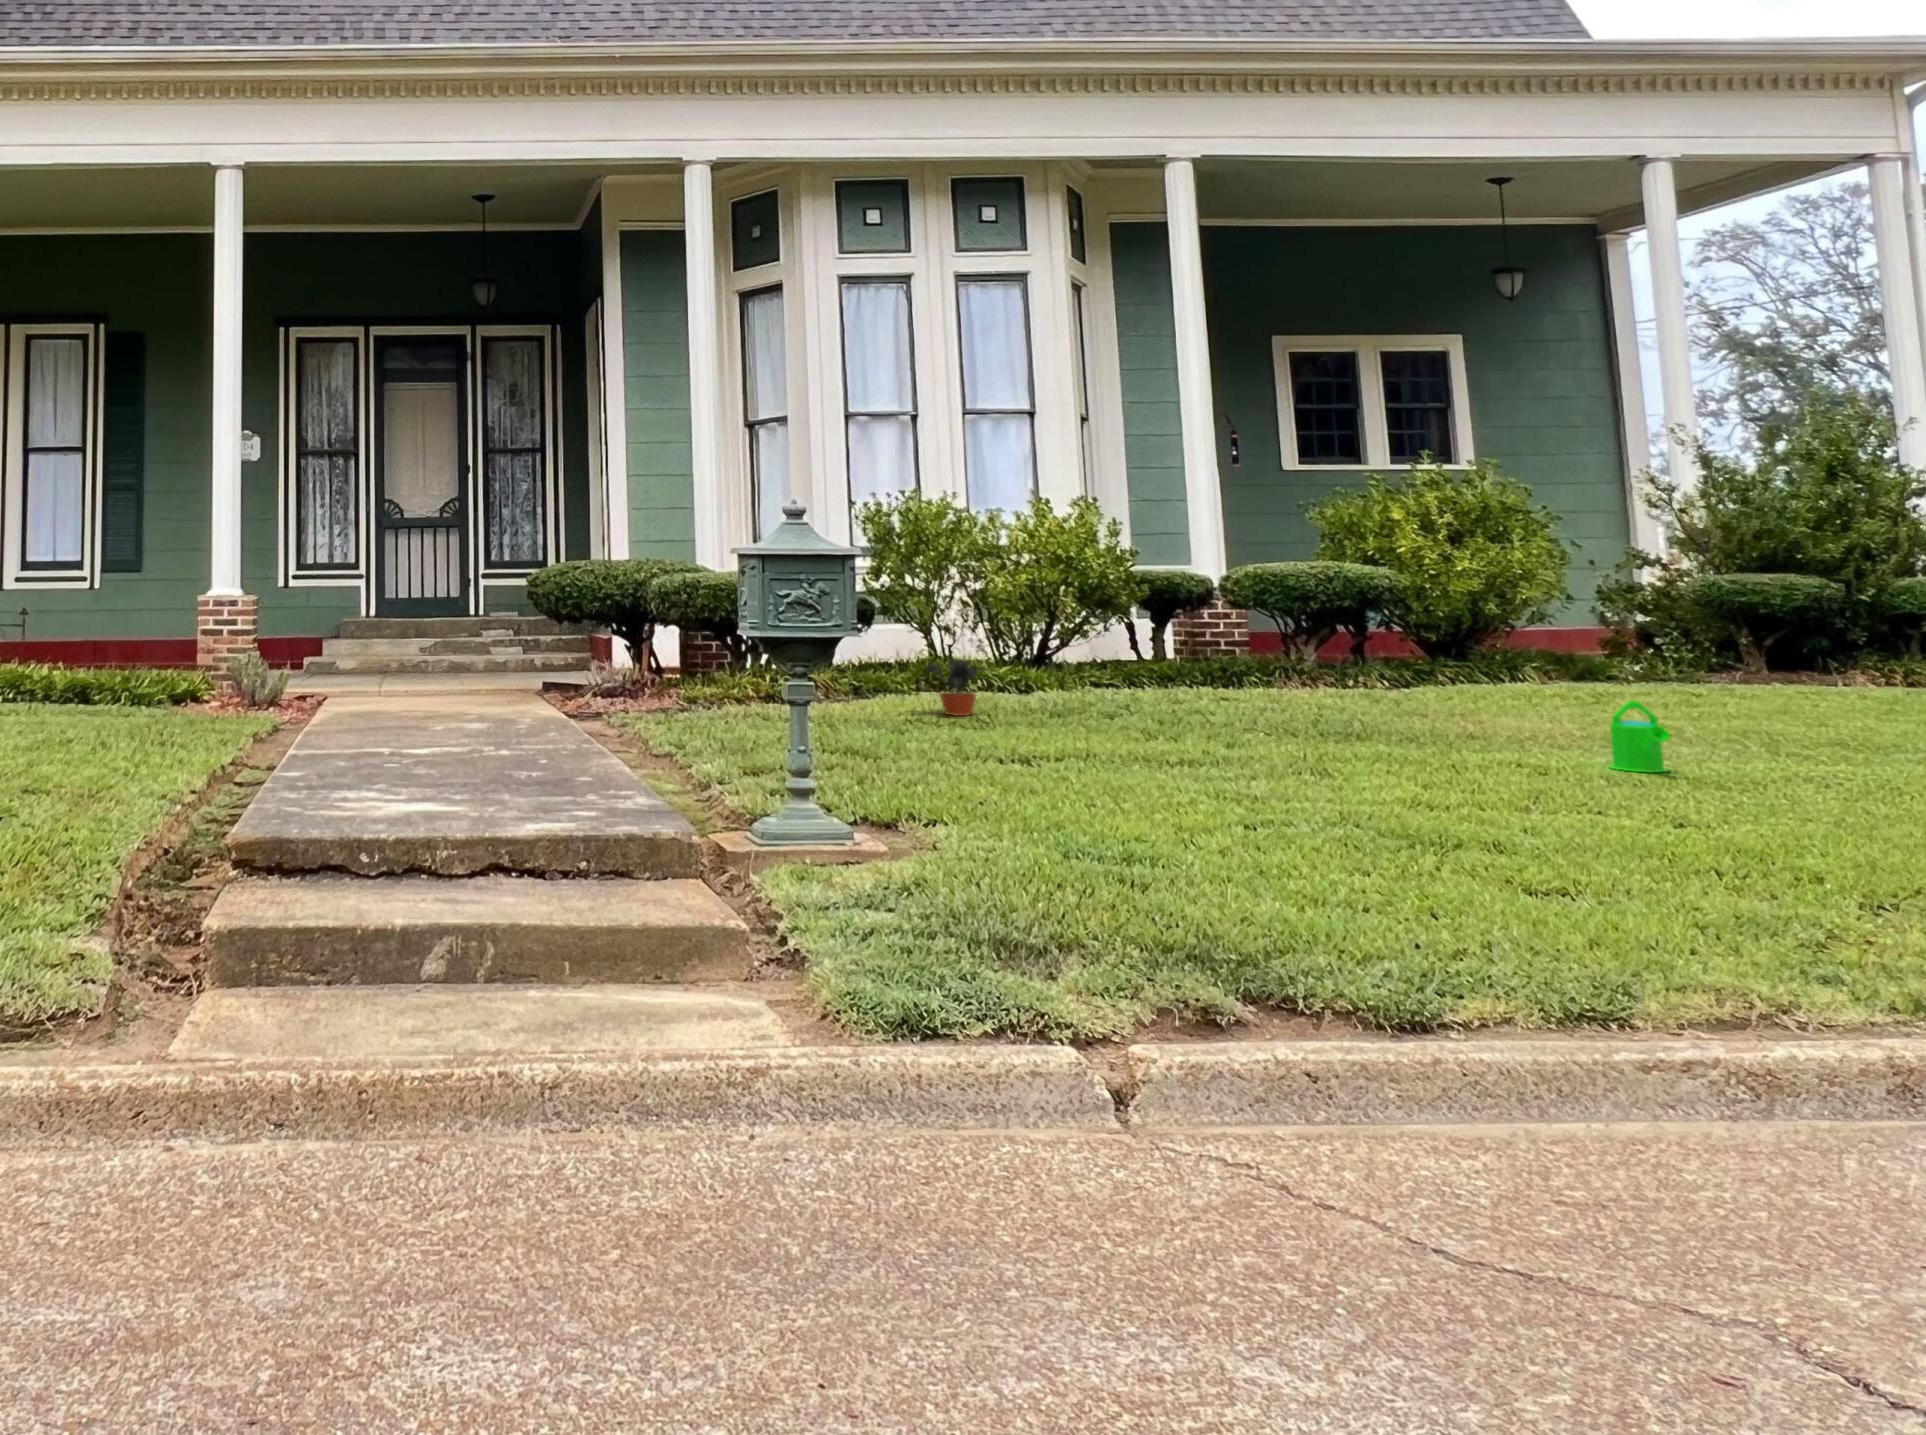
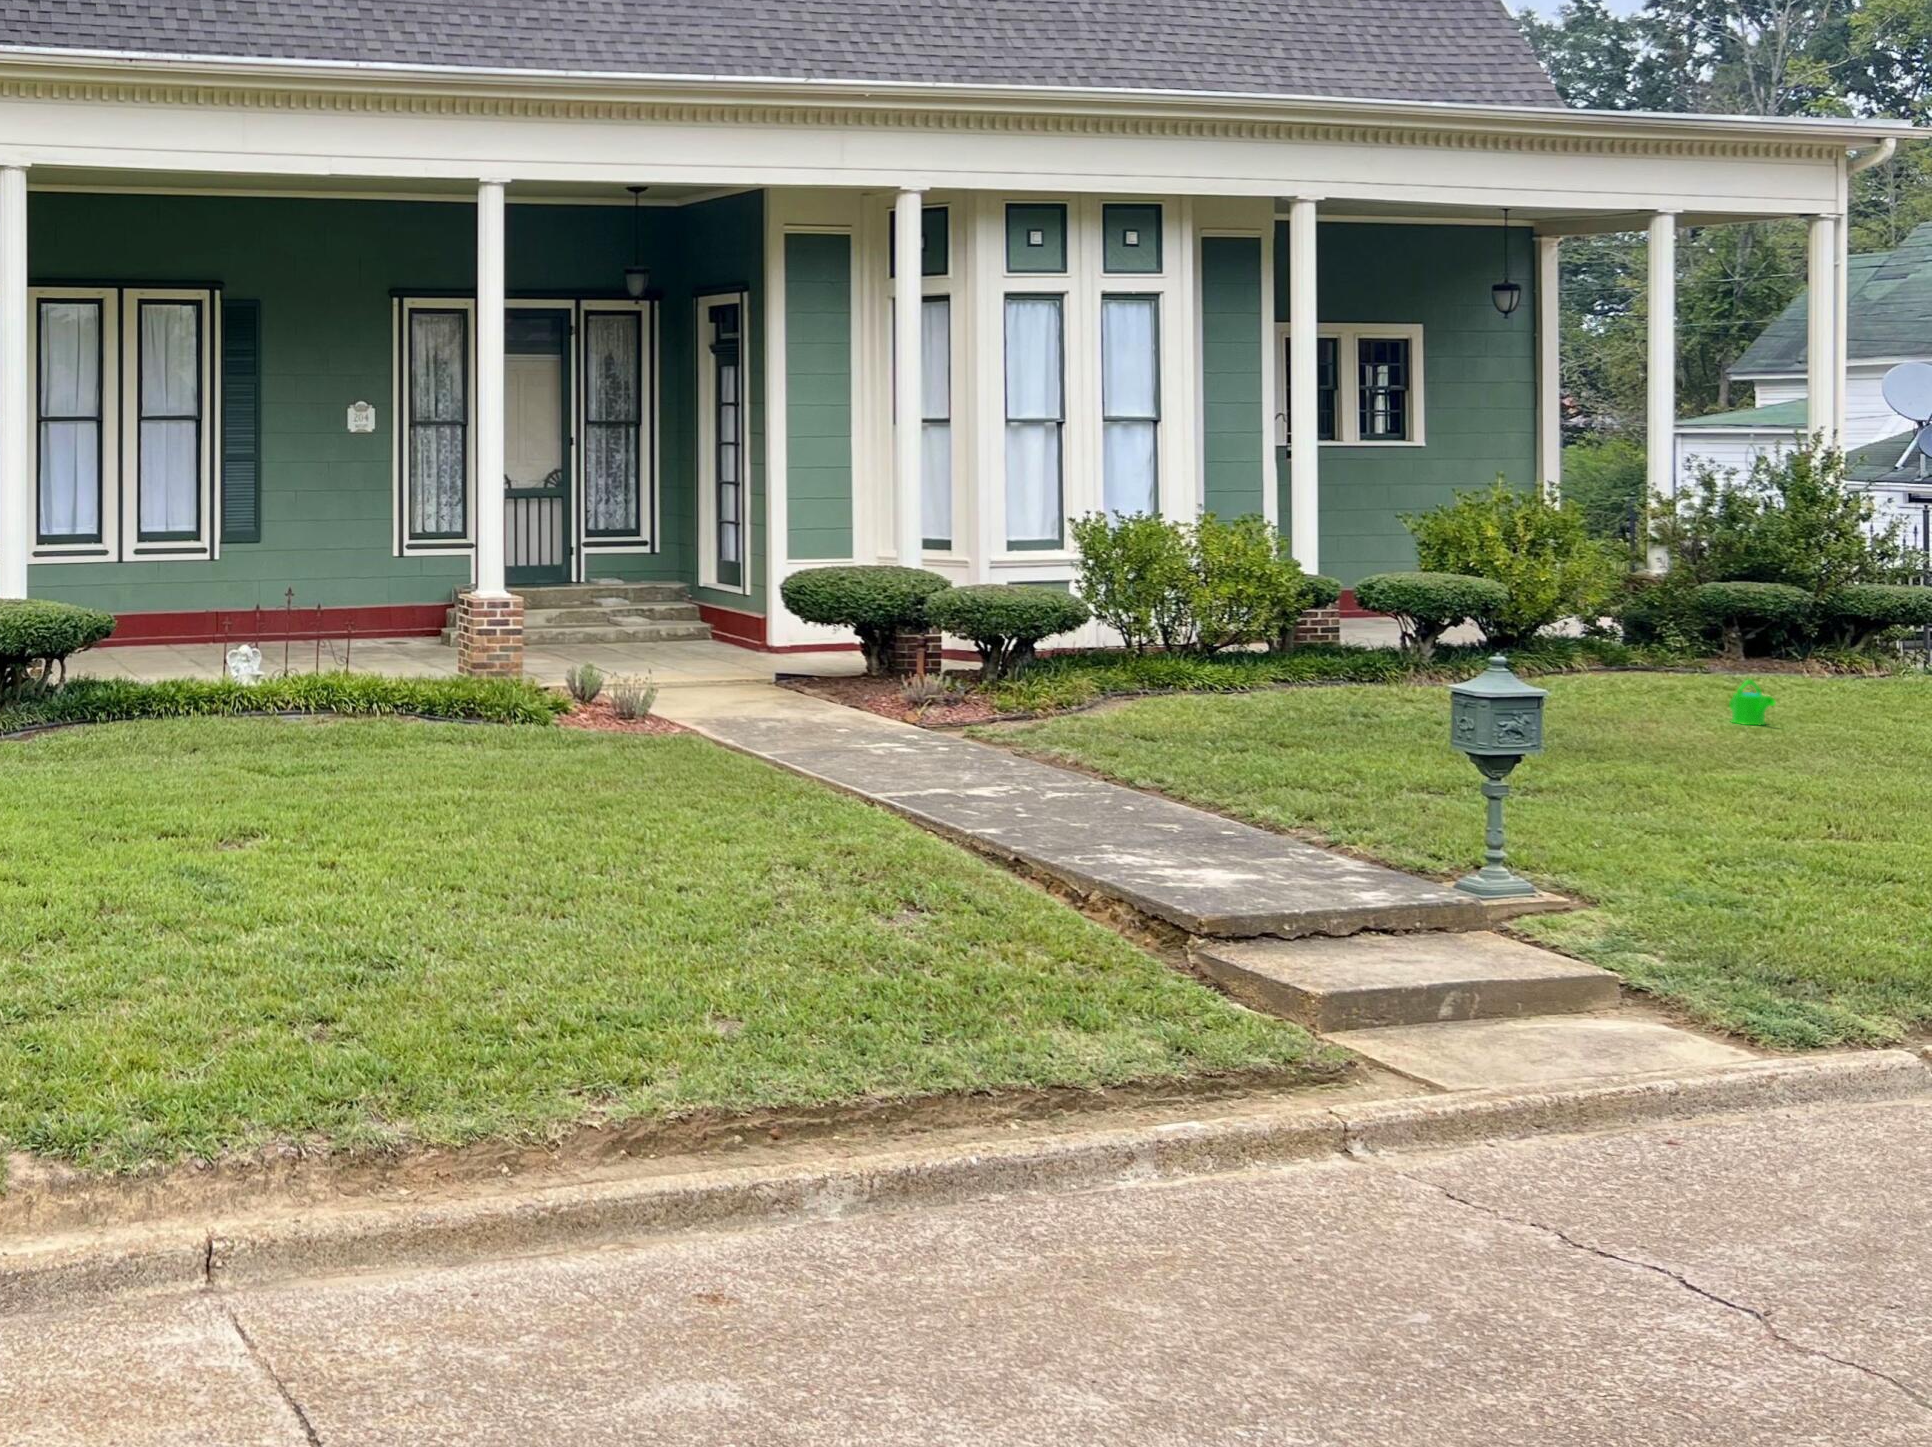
potted plant: present [925,660,990,716] -> none [1243,649,1299,692]

